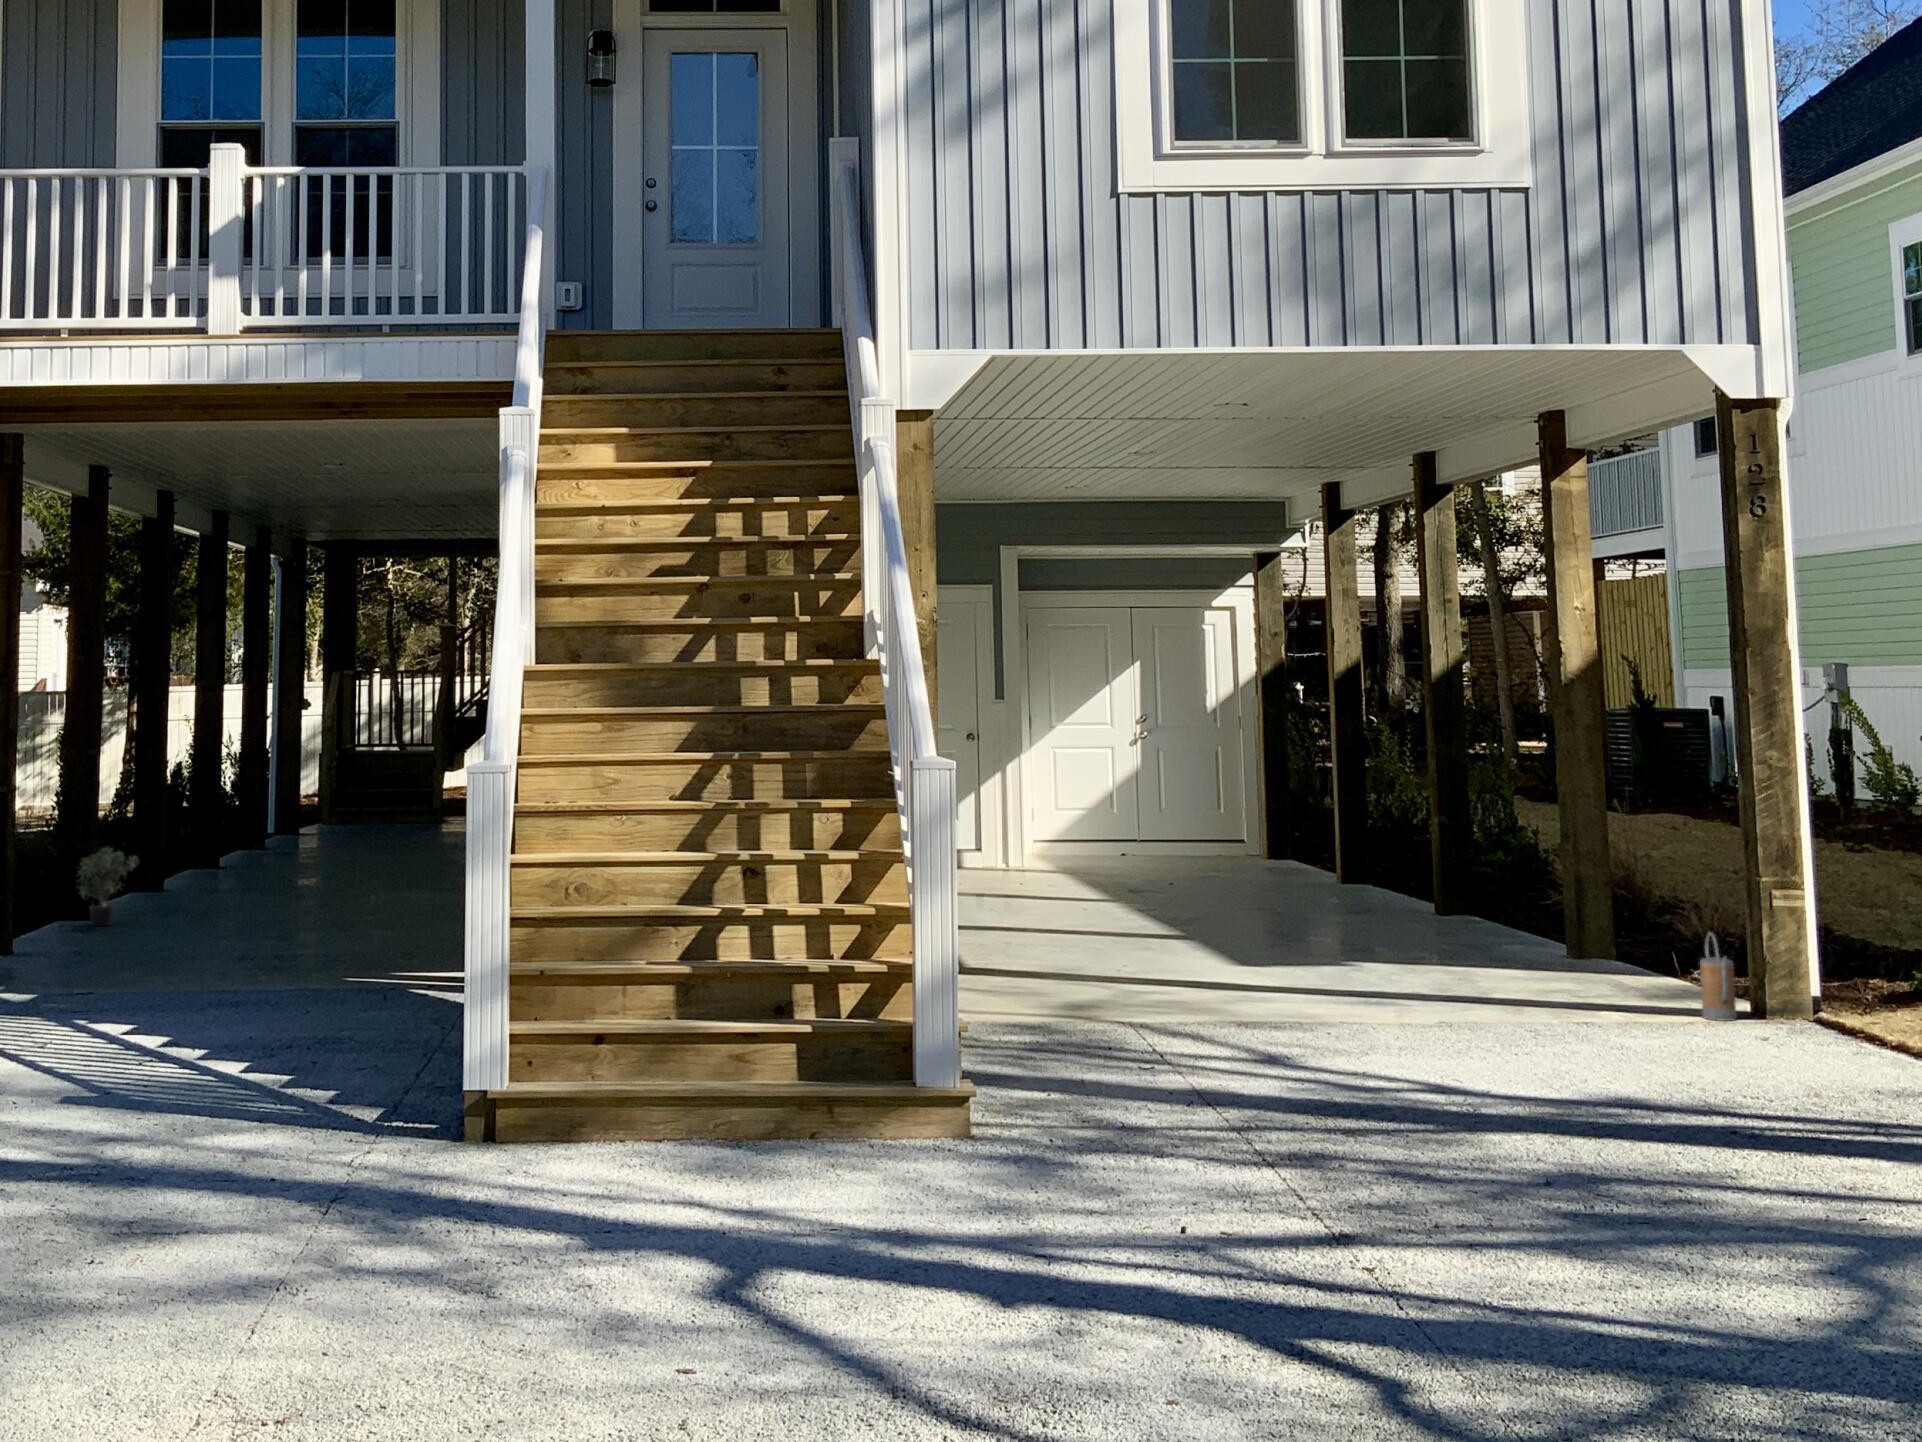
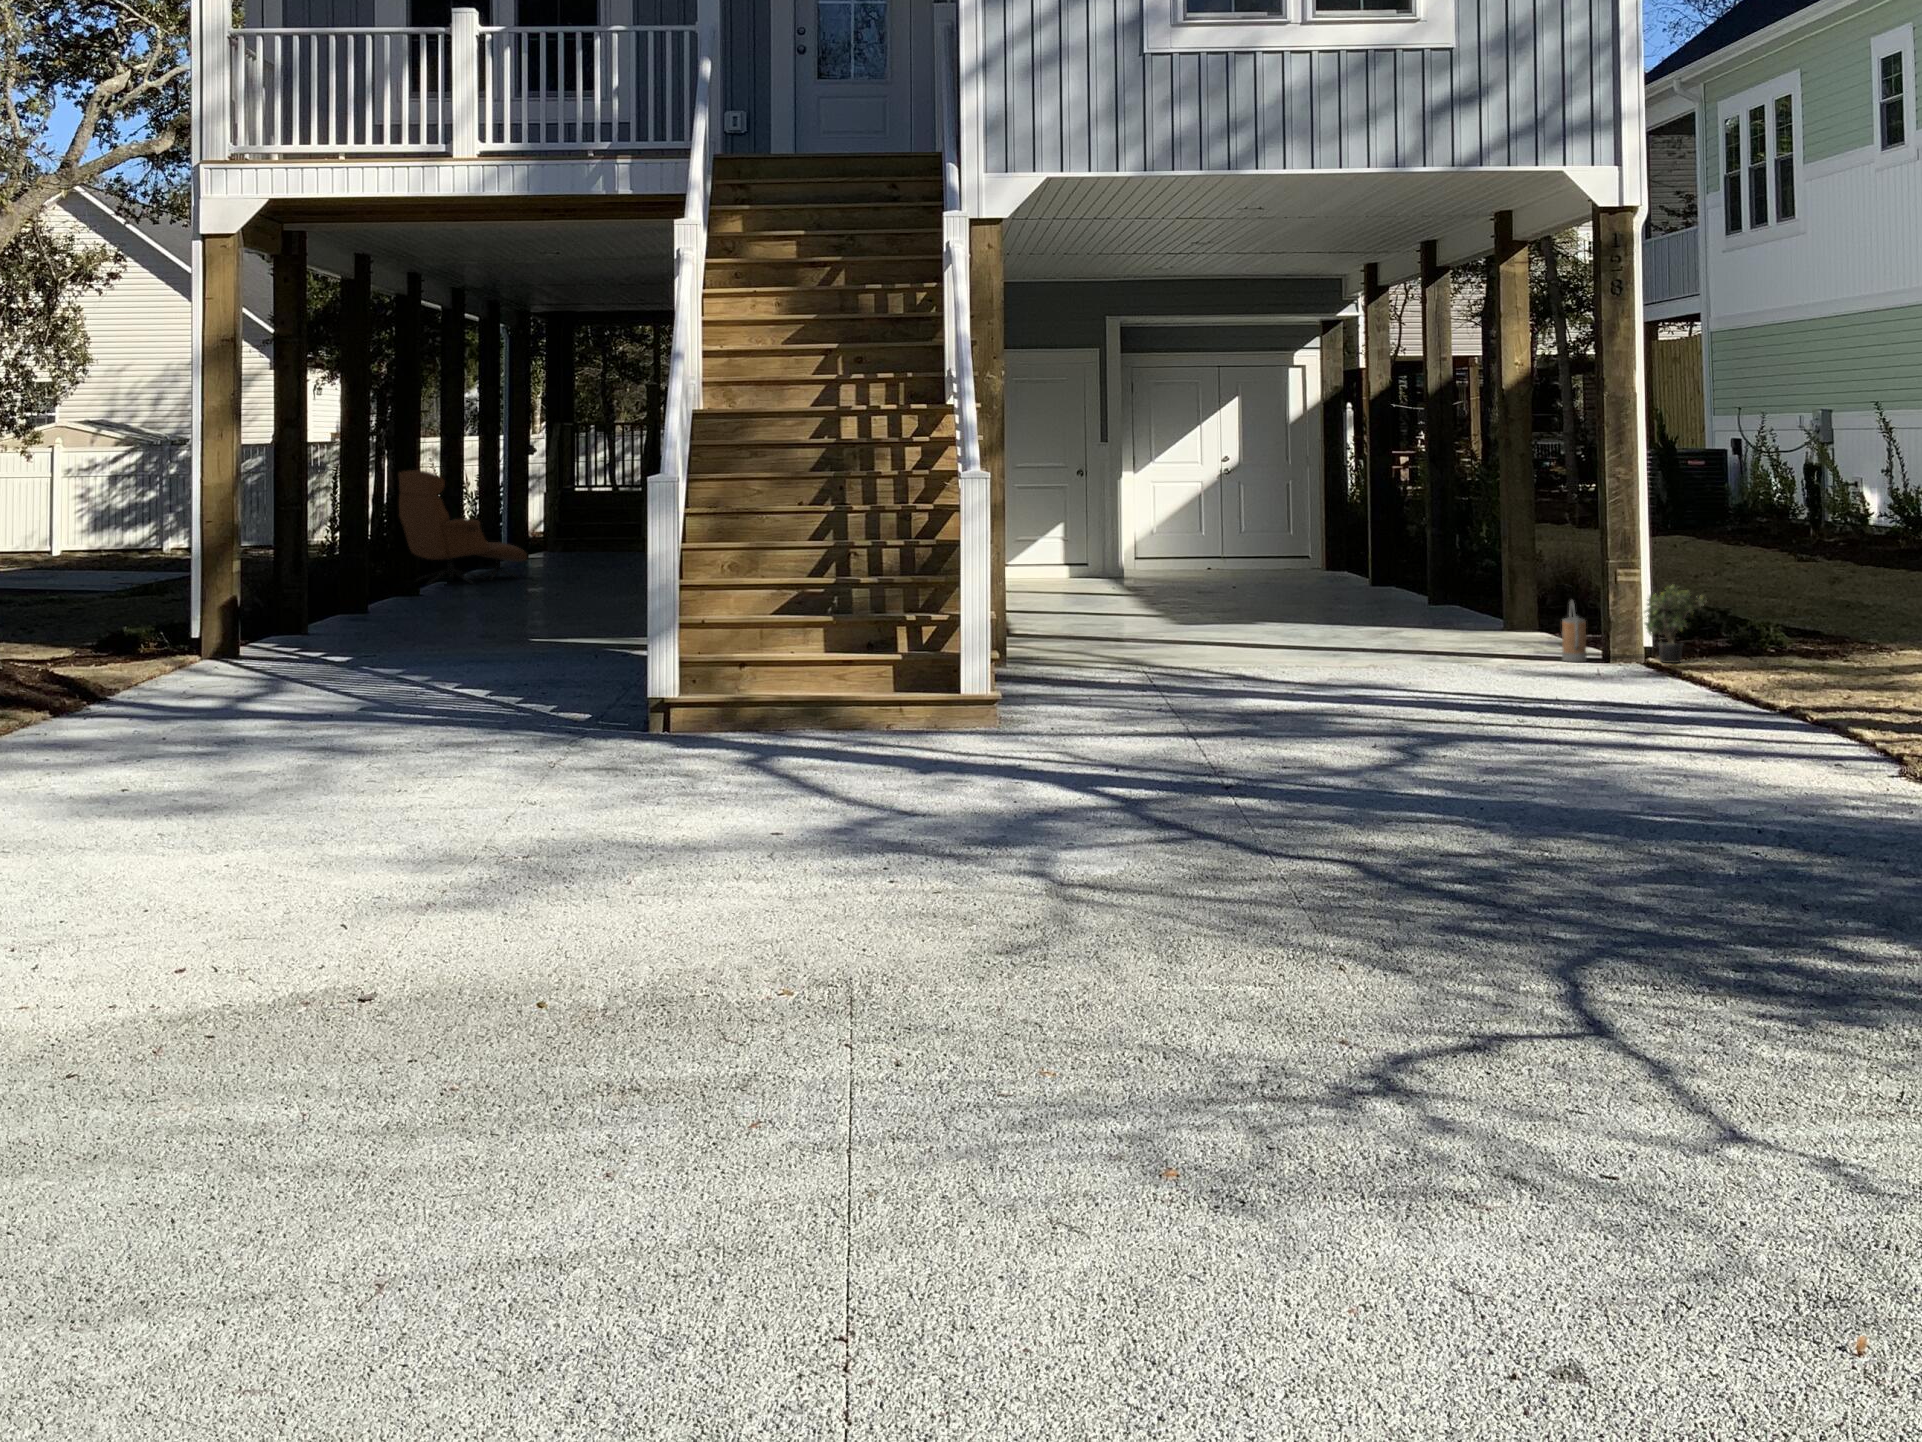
lounge chair: none [143,738,304,885] -> present [399,470,527,585]
potted plant: present [77,847,139,926] -> present [1645,585,1707,663]

